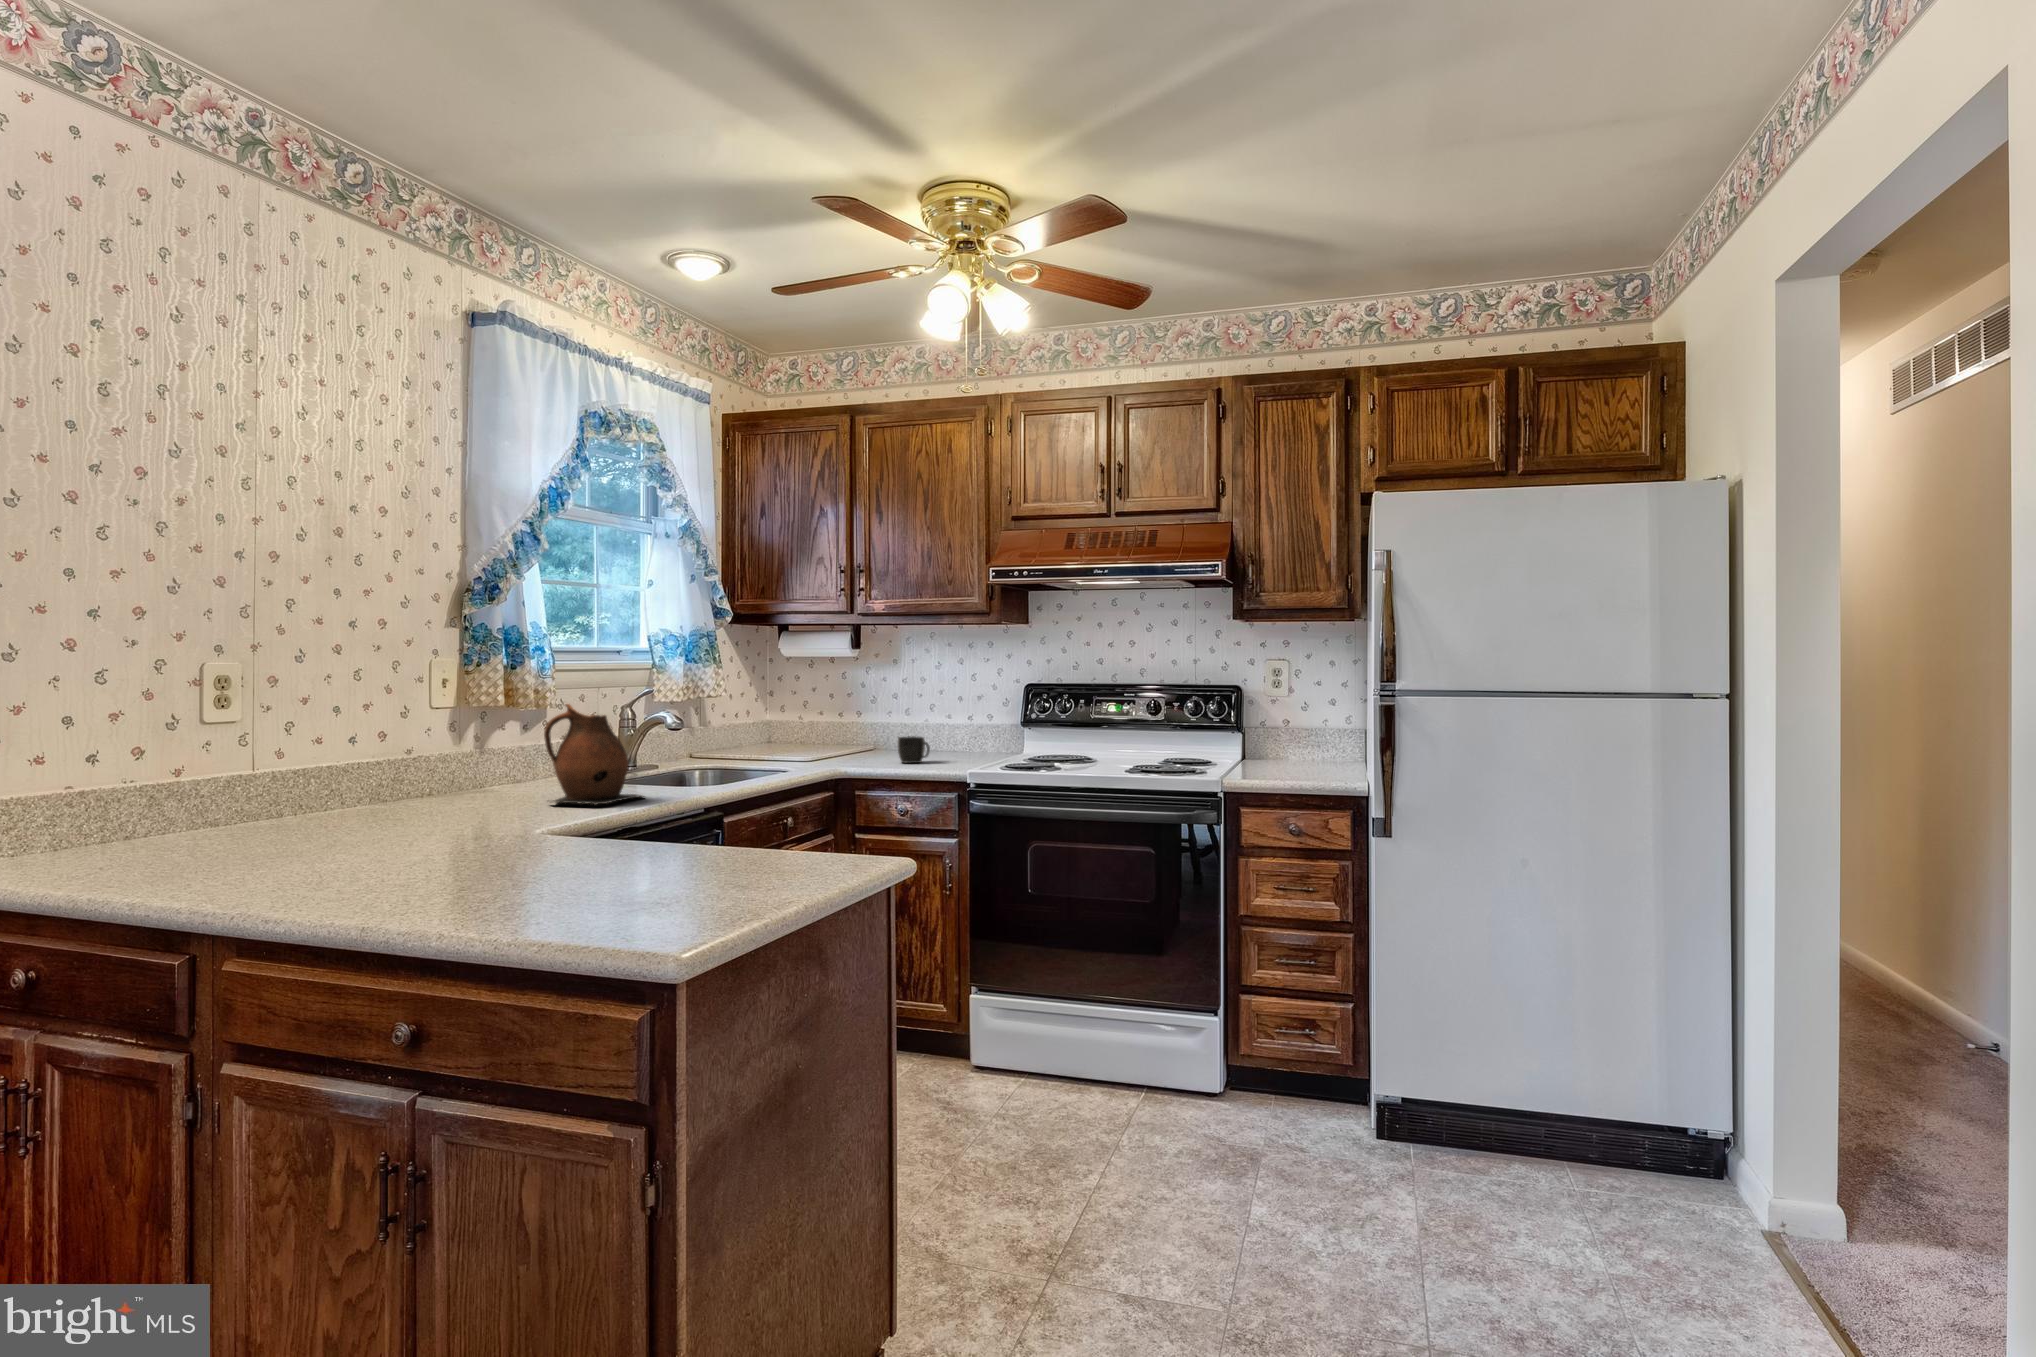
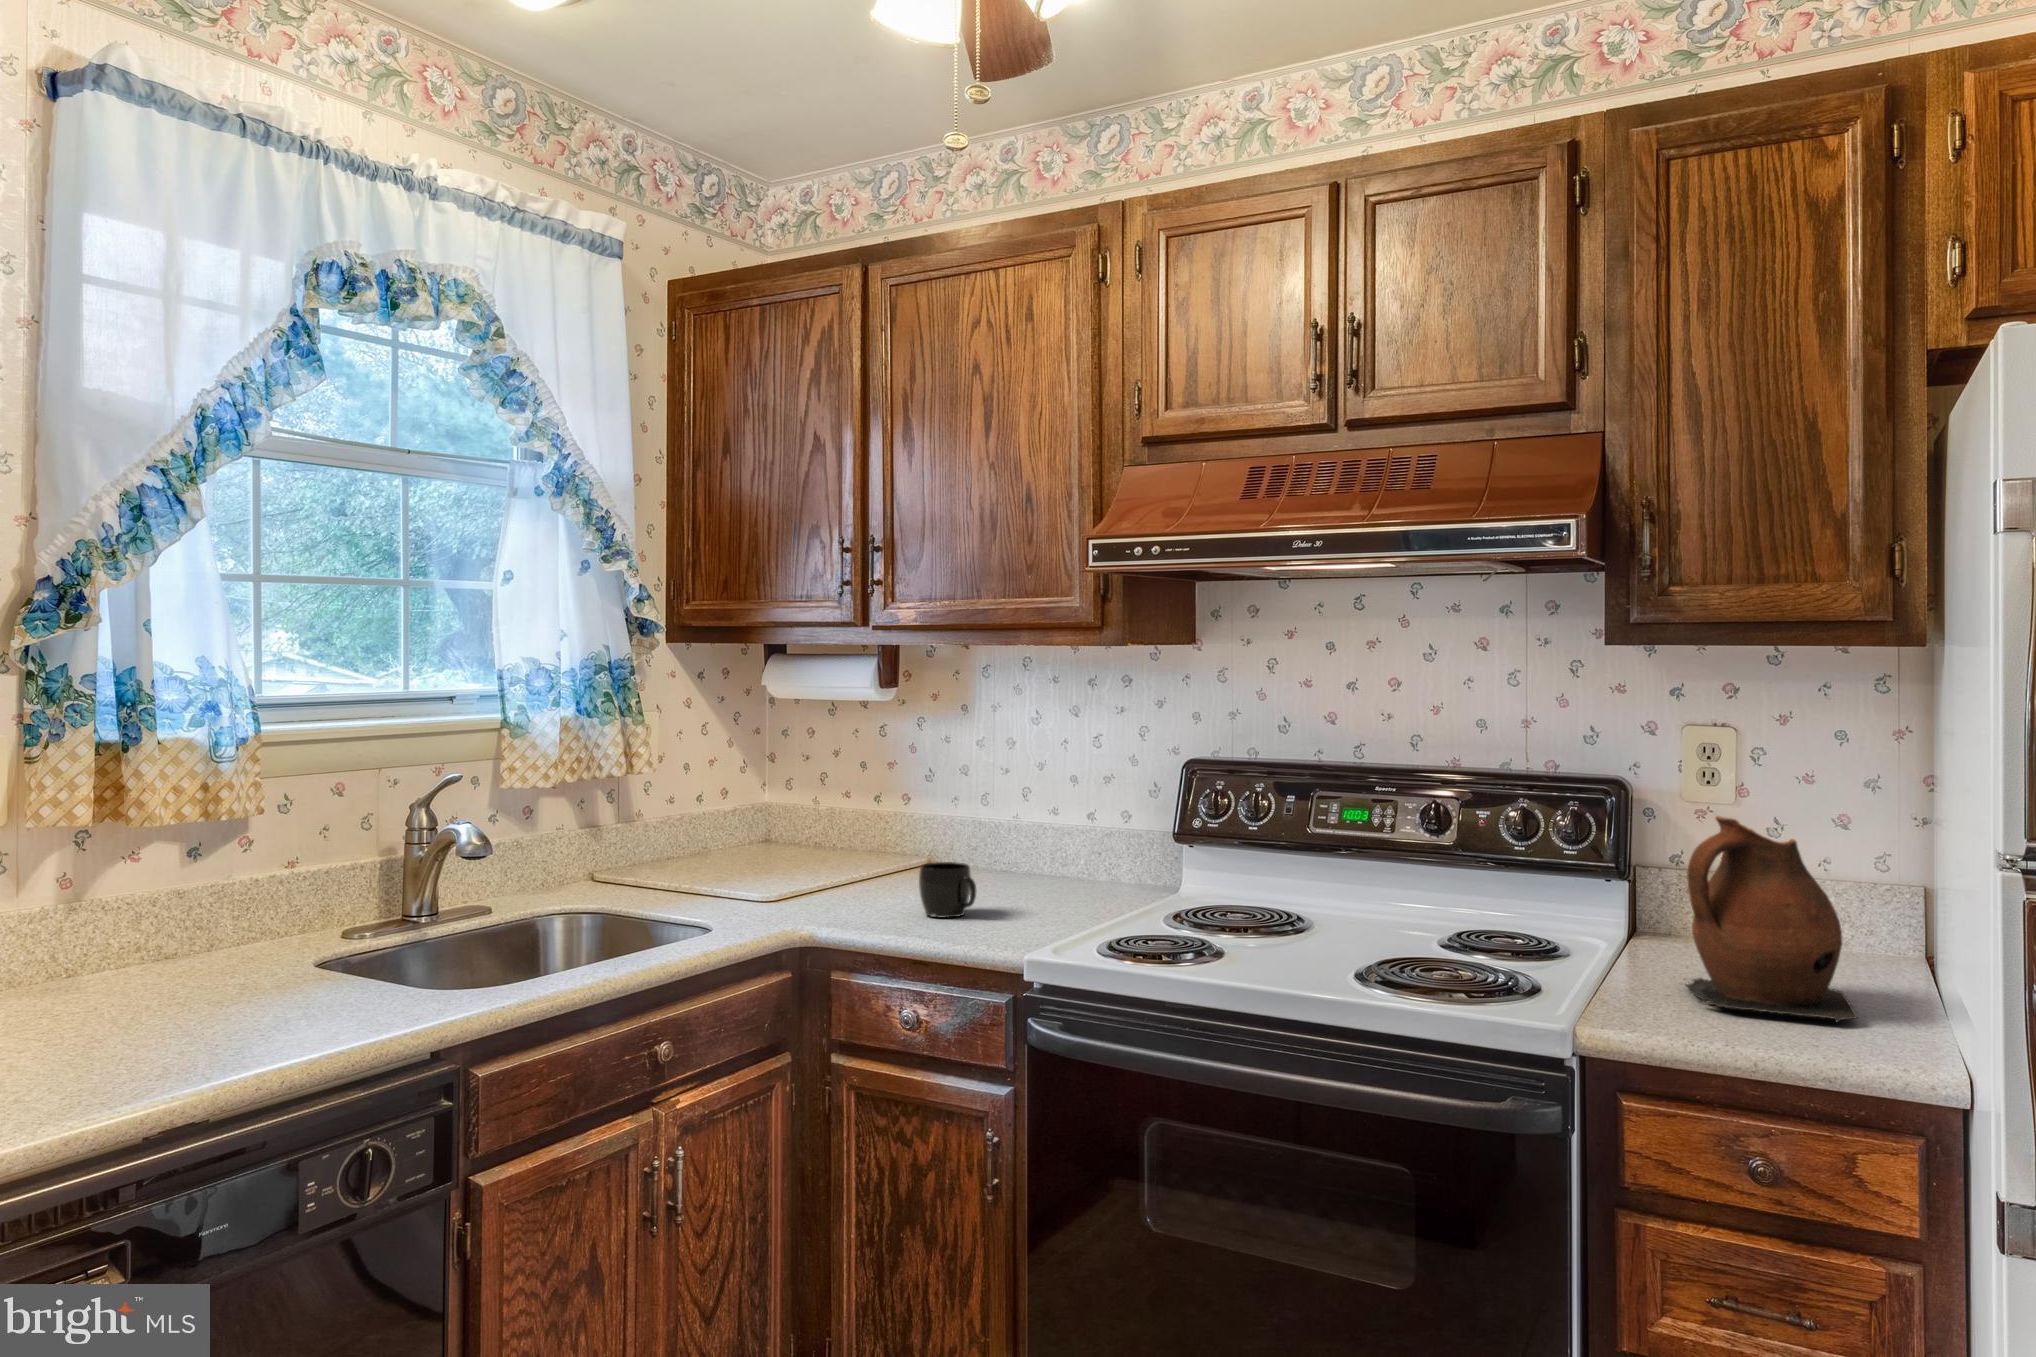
ceramic pitcher: present [544,704,644,805] -> present [1685,816,1857,1022]

